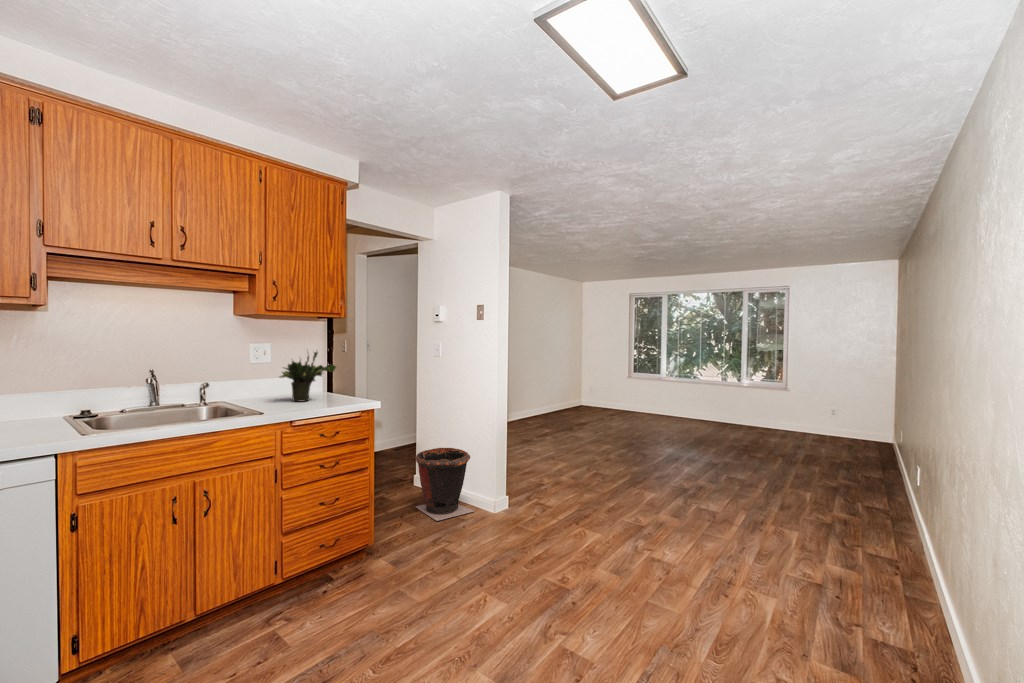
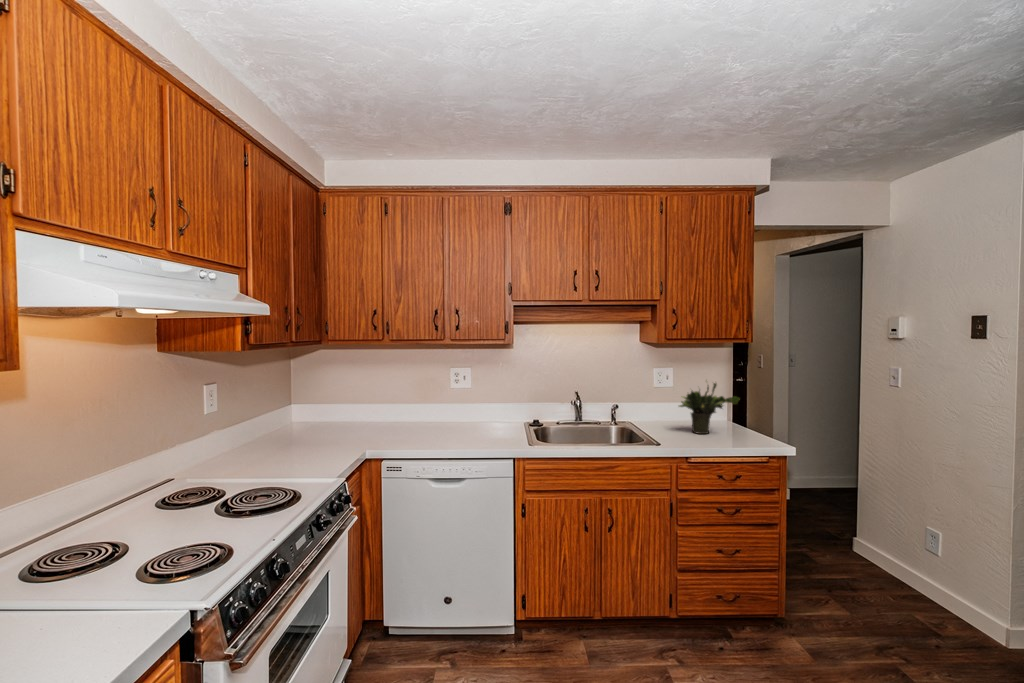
waste bin: present [416,448,474,521] -> none [851,514,955,625]

